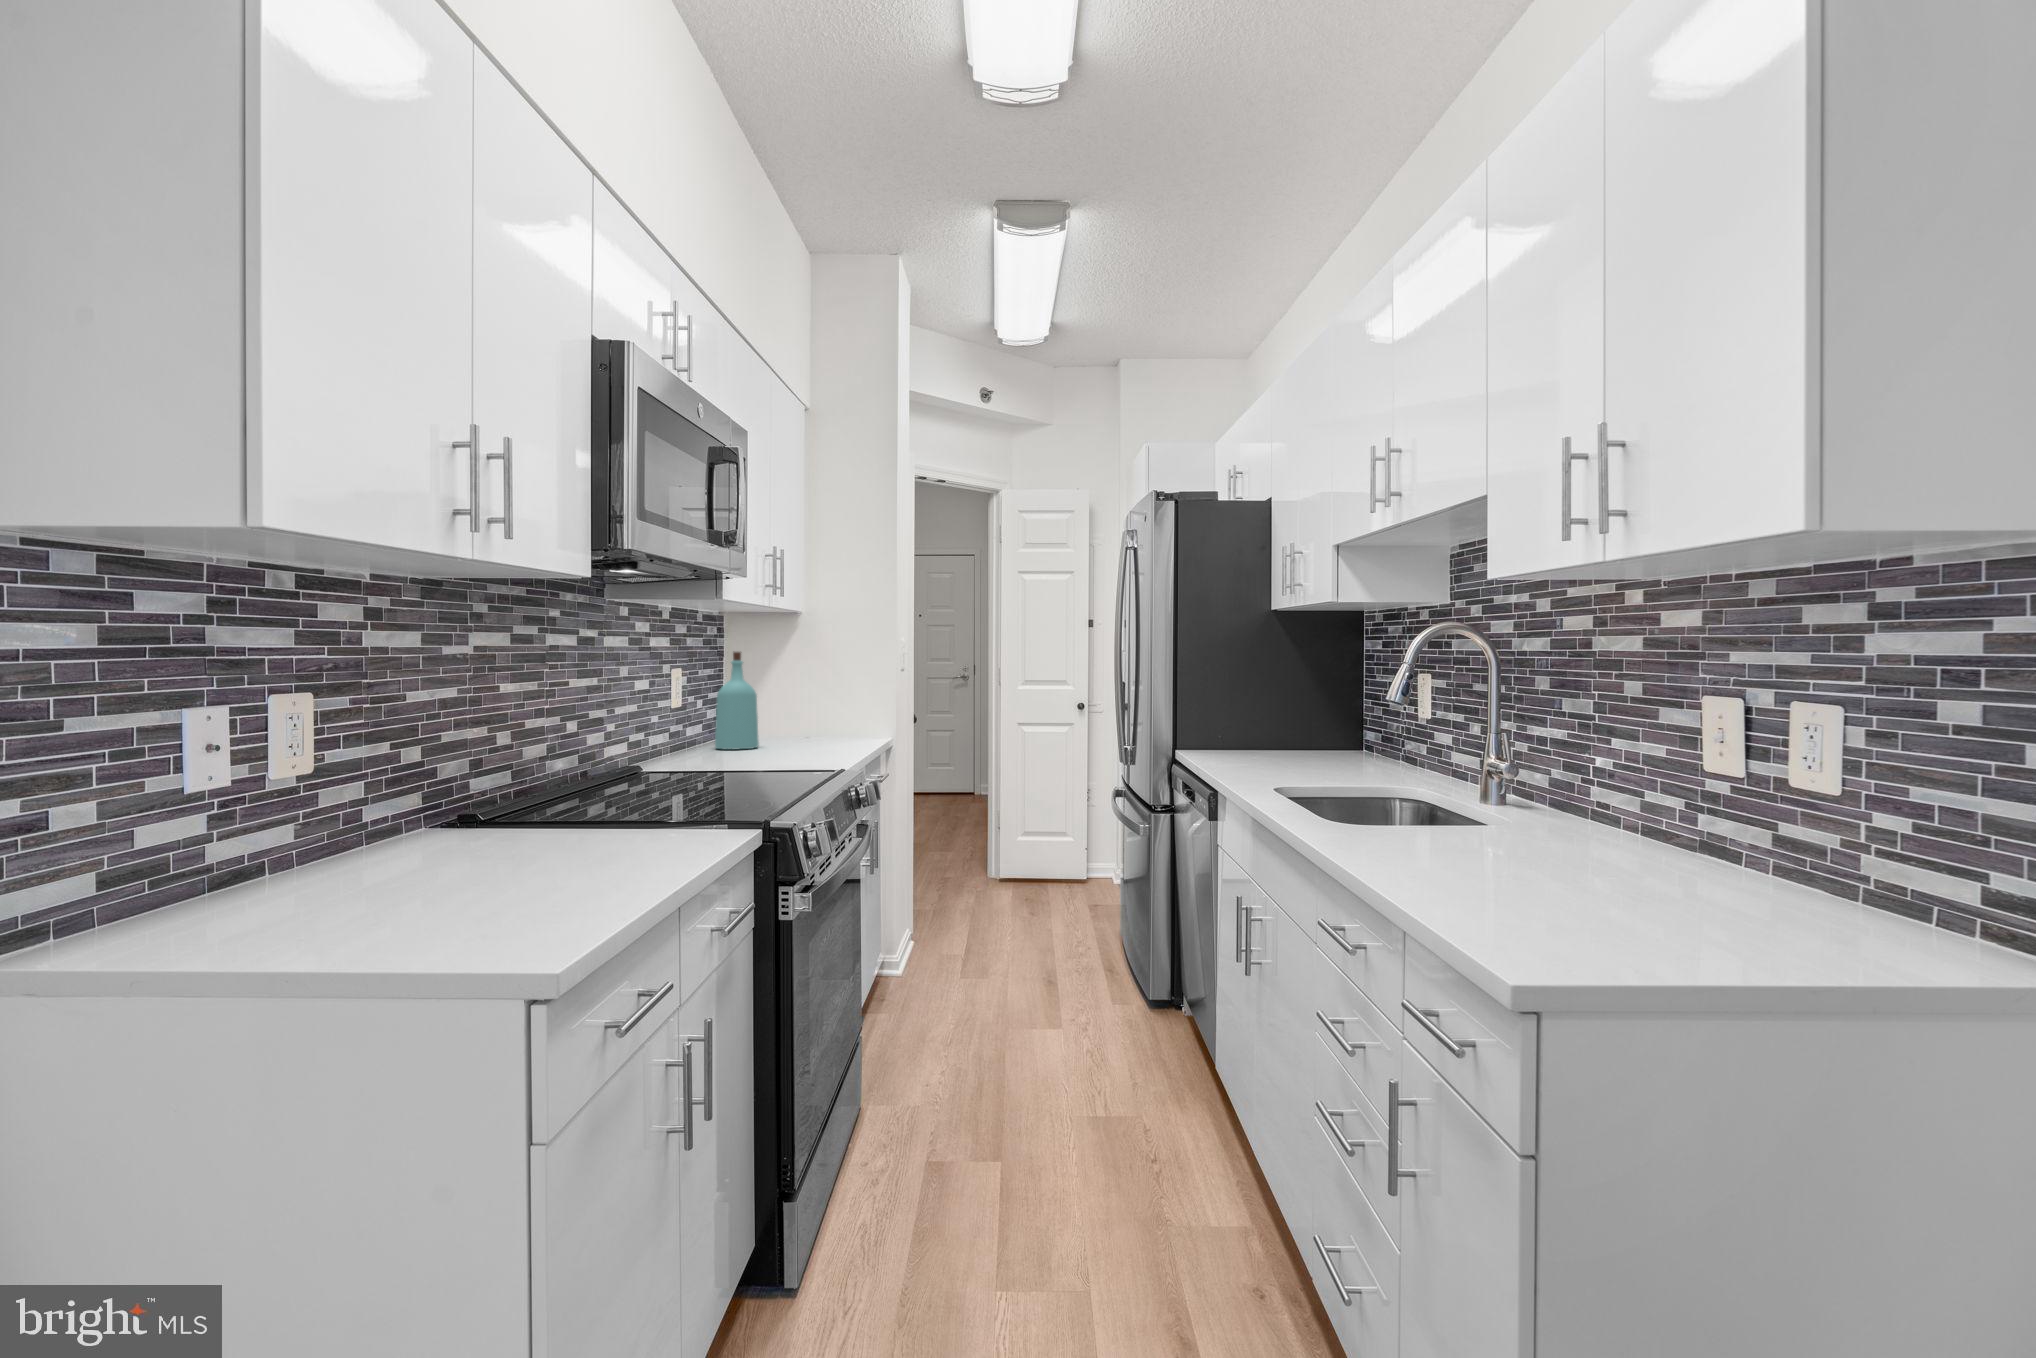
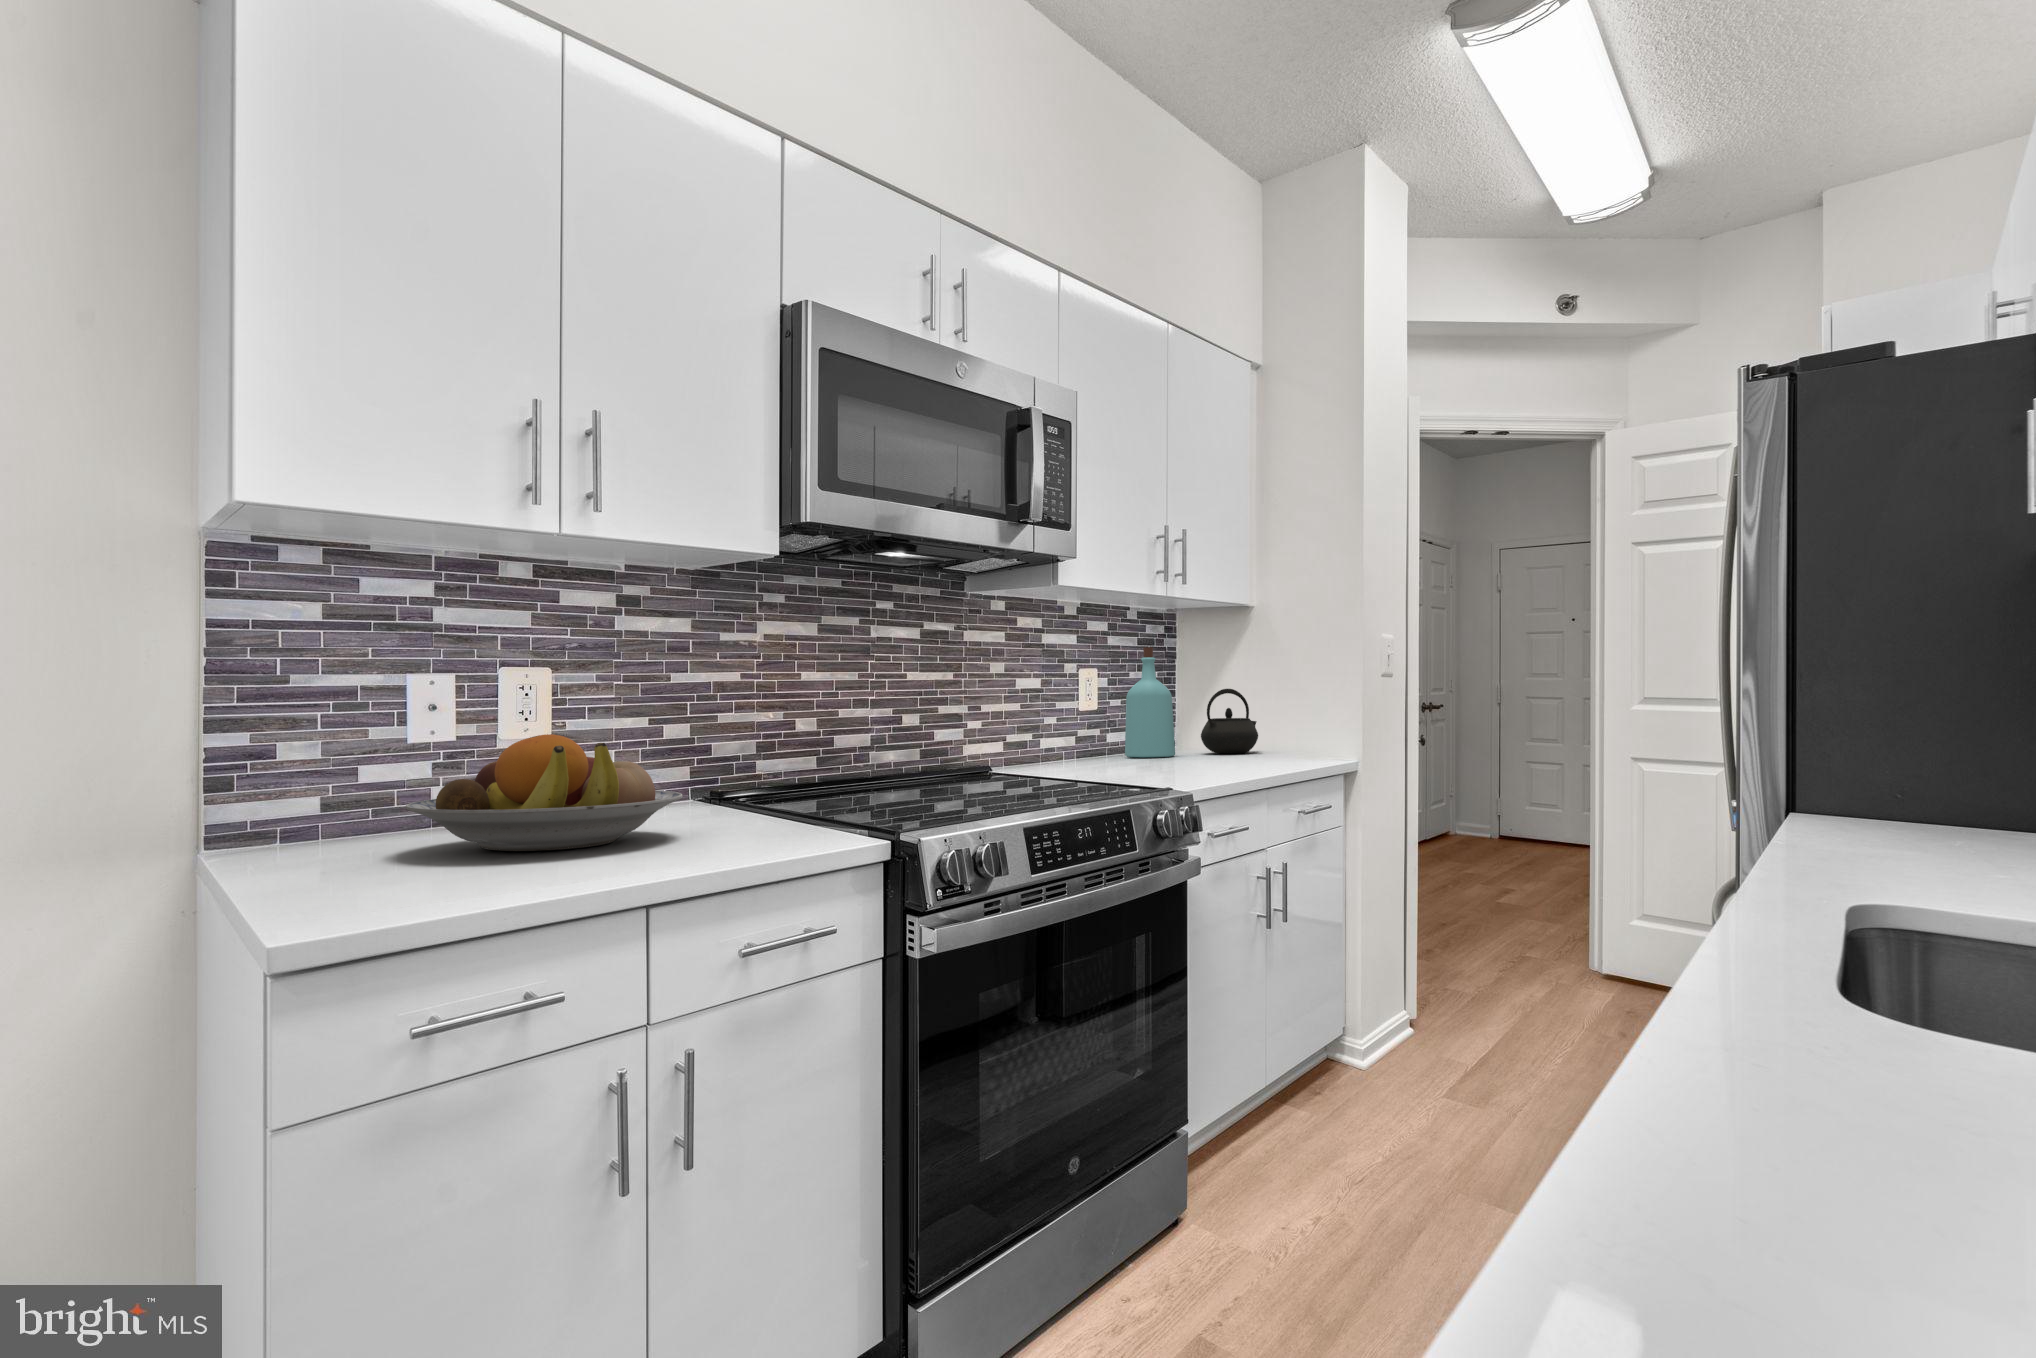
kettle: none [772,688,822,743] -> present [1201,689,1258,753]
fruit bowl: none [316,784,624,913] -> present [406,734,683,851]

